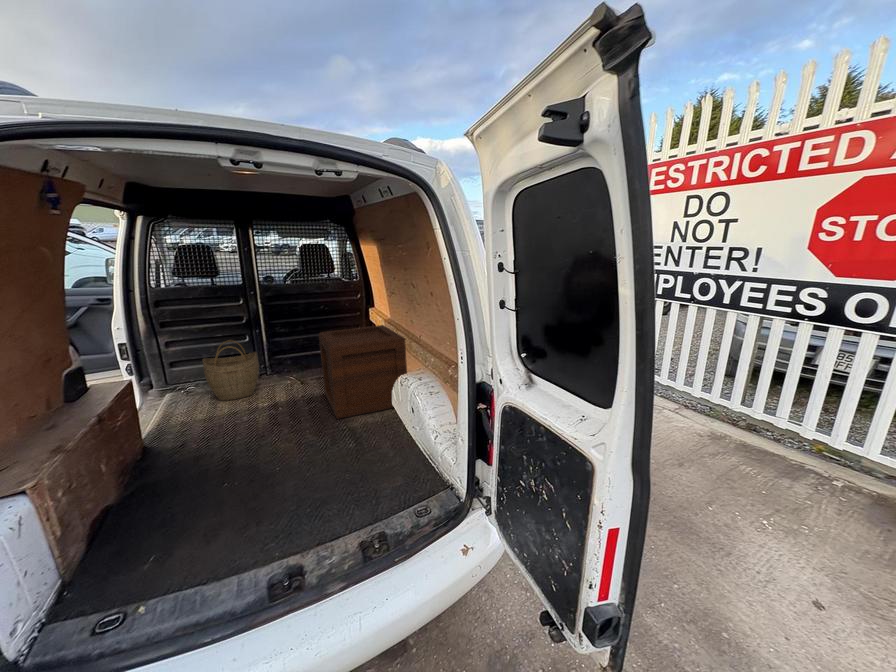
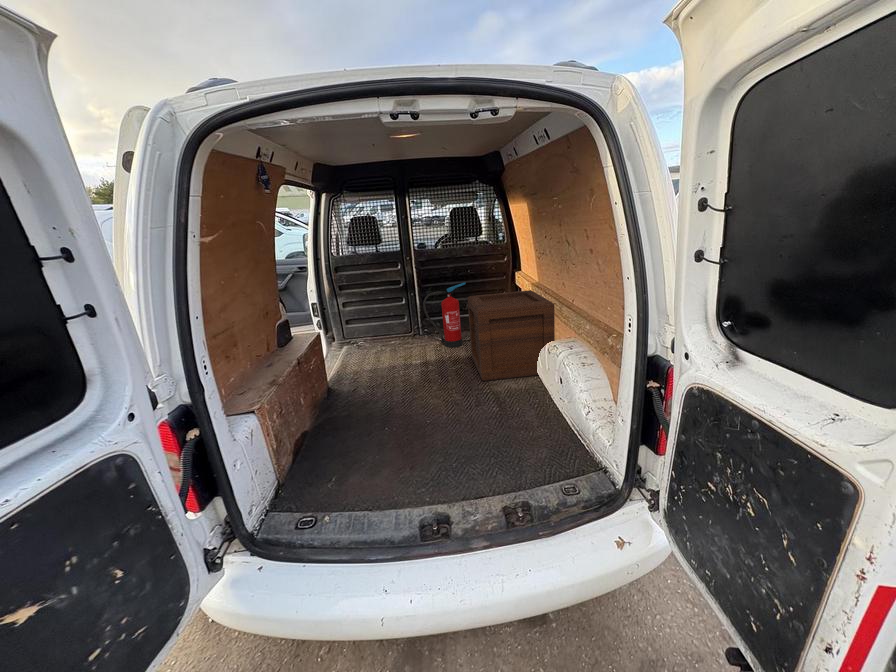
fire extinguisher: none [269,317,317,386] -> present [423,282,466,347]
woven basket: present [203,340,259,401] -> none [370,302,414,356]

